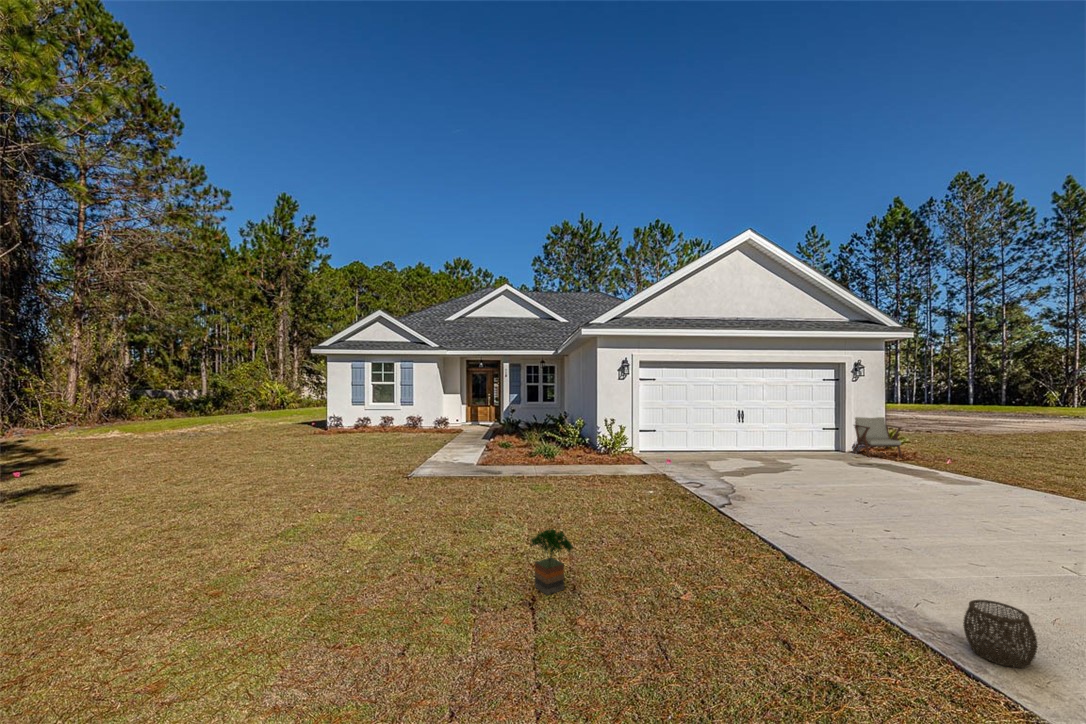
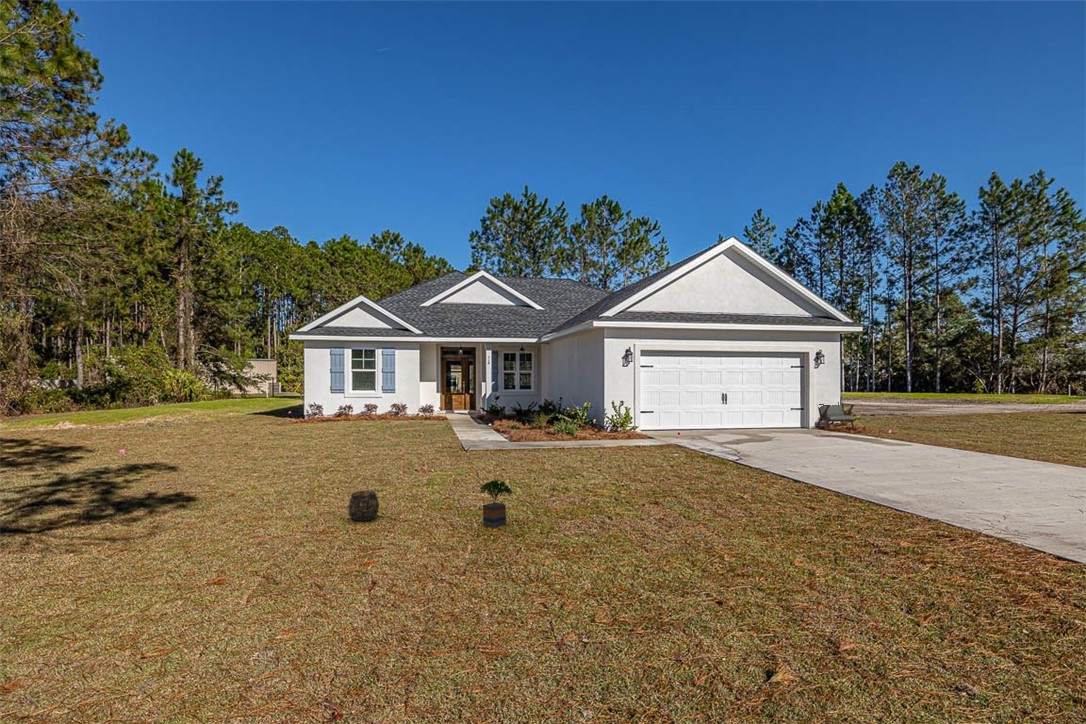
potted tree: present [531,529,573,595] -> present [480,480,512,527]
woven basket: present [963,600,1037,668] -> present [348,491,379,521]

